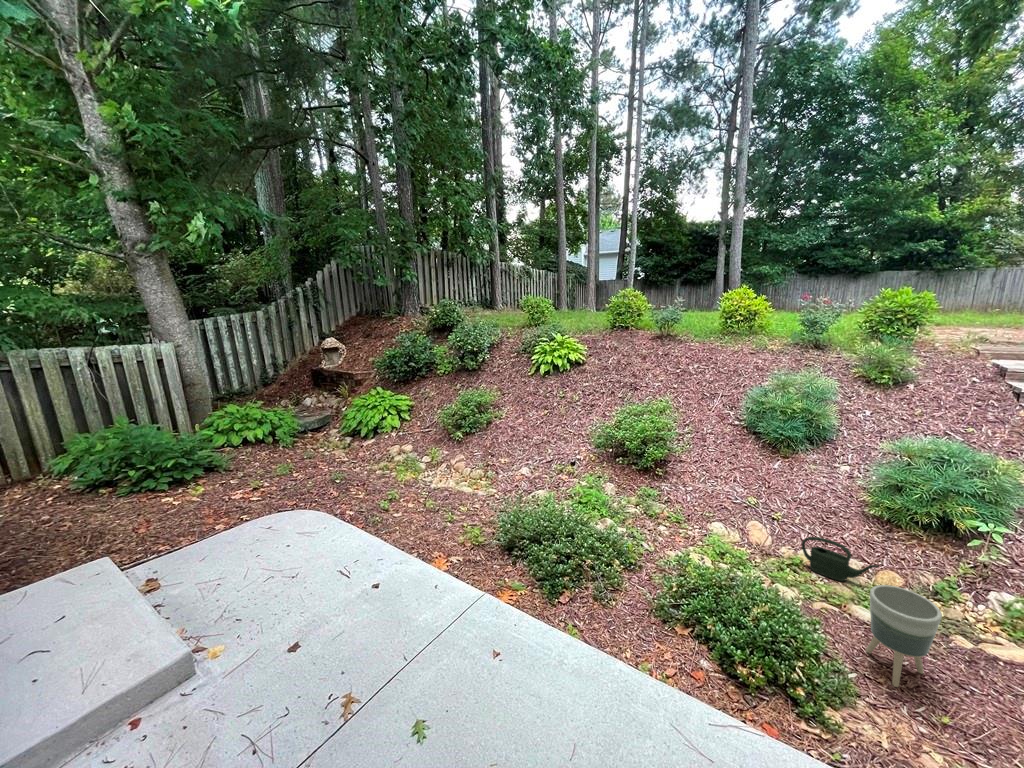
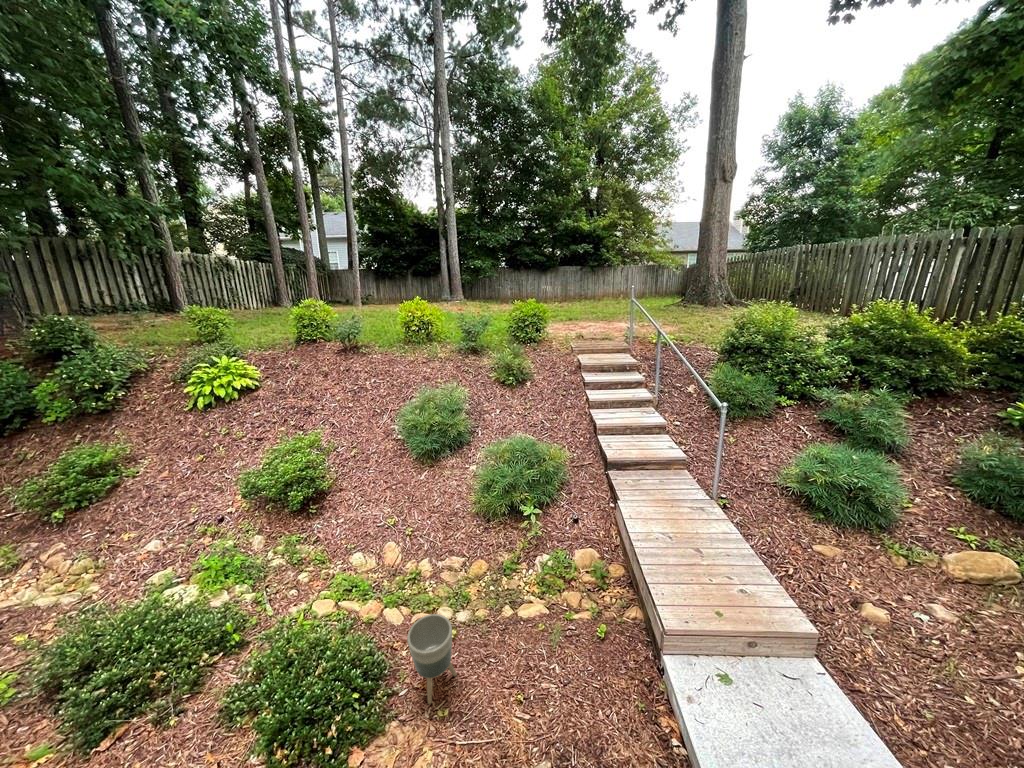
watering can: present [802,537,879,581] -> none [408,558,456,591]

